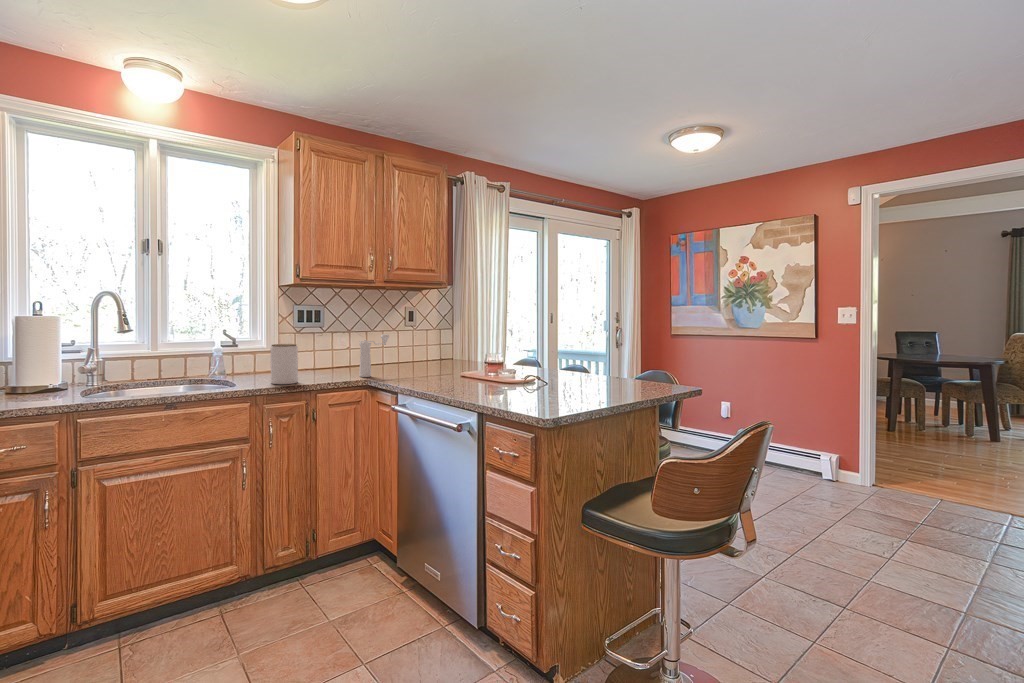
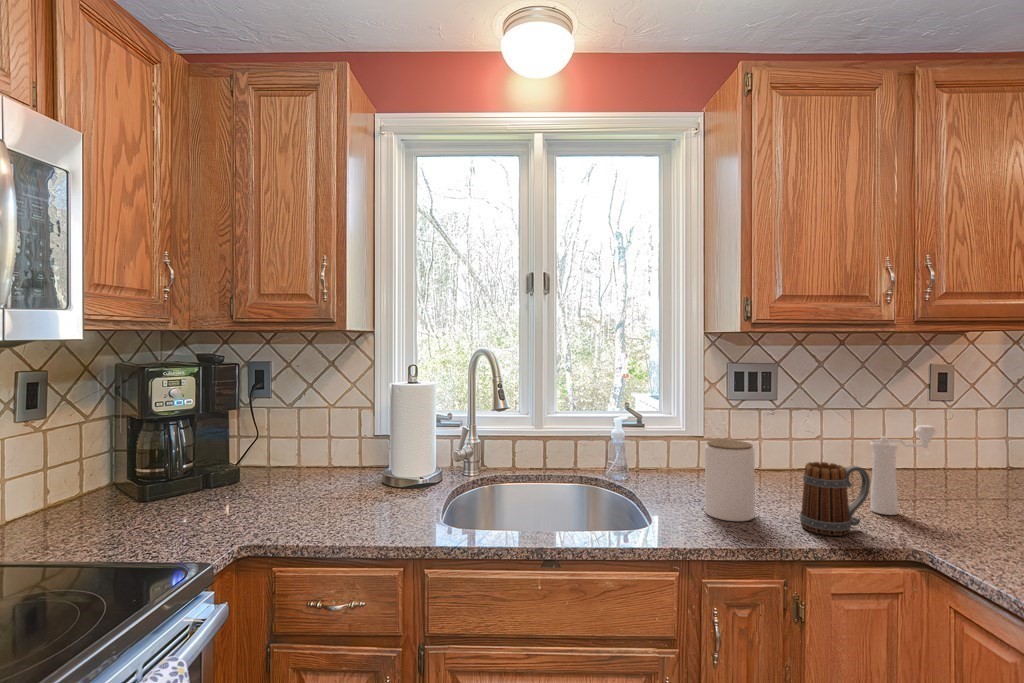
mug: none [320,351,352,384] -> present [800,462,870,536]

